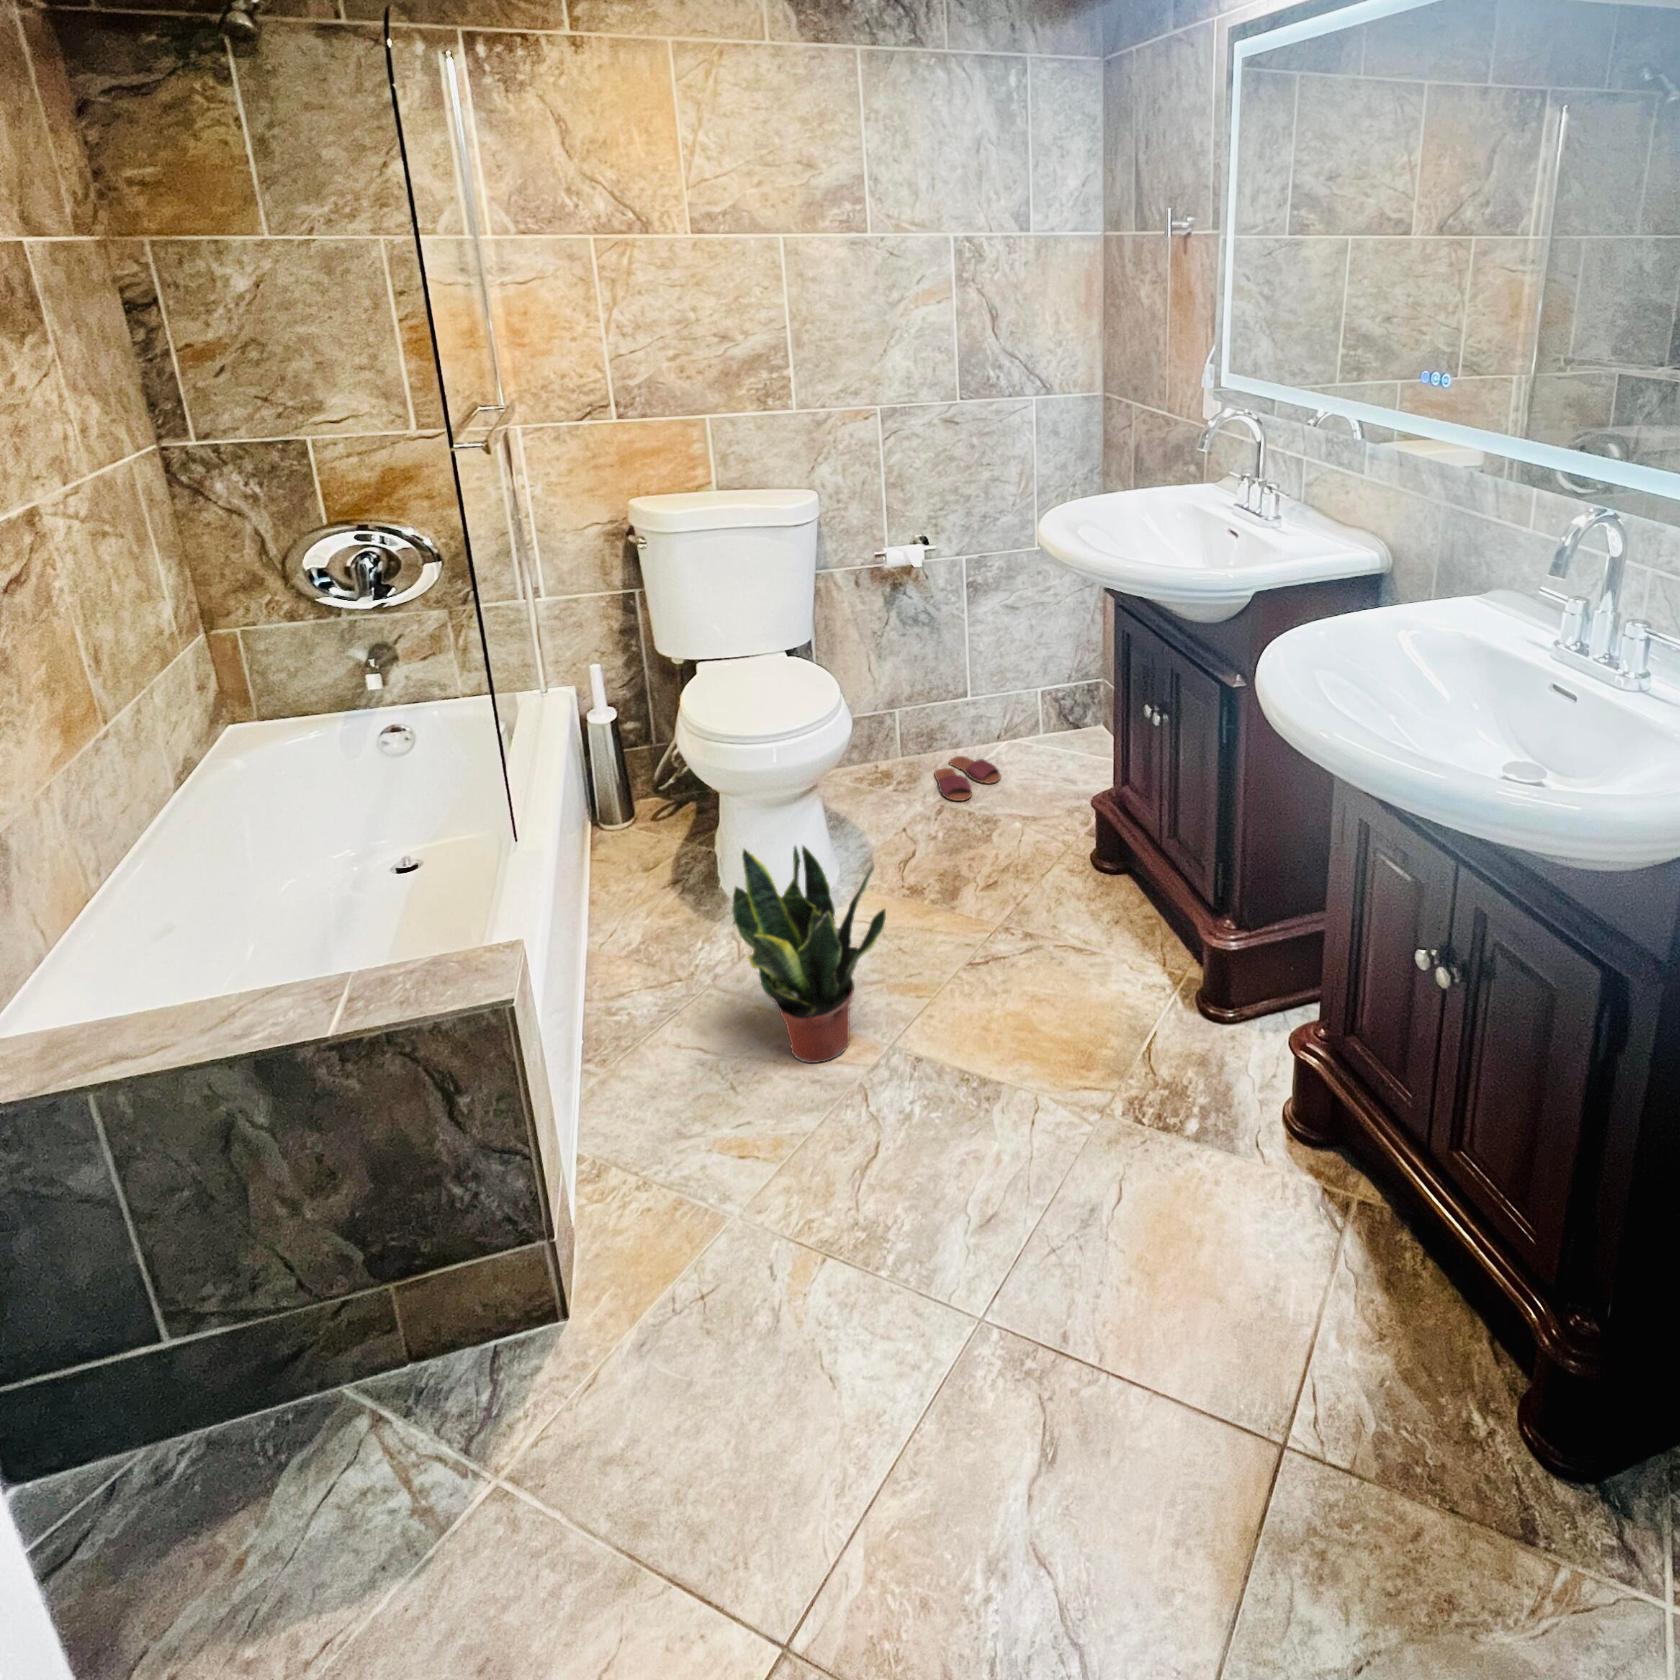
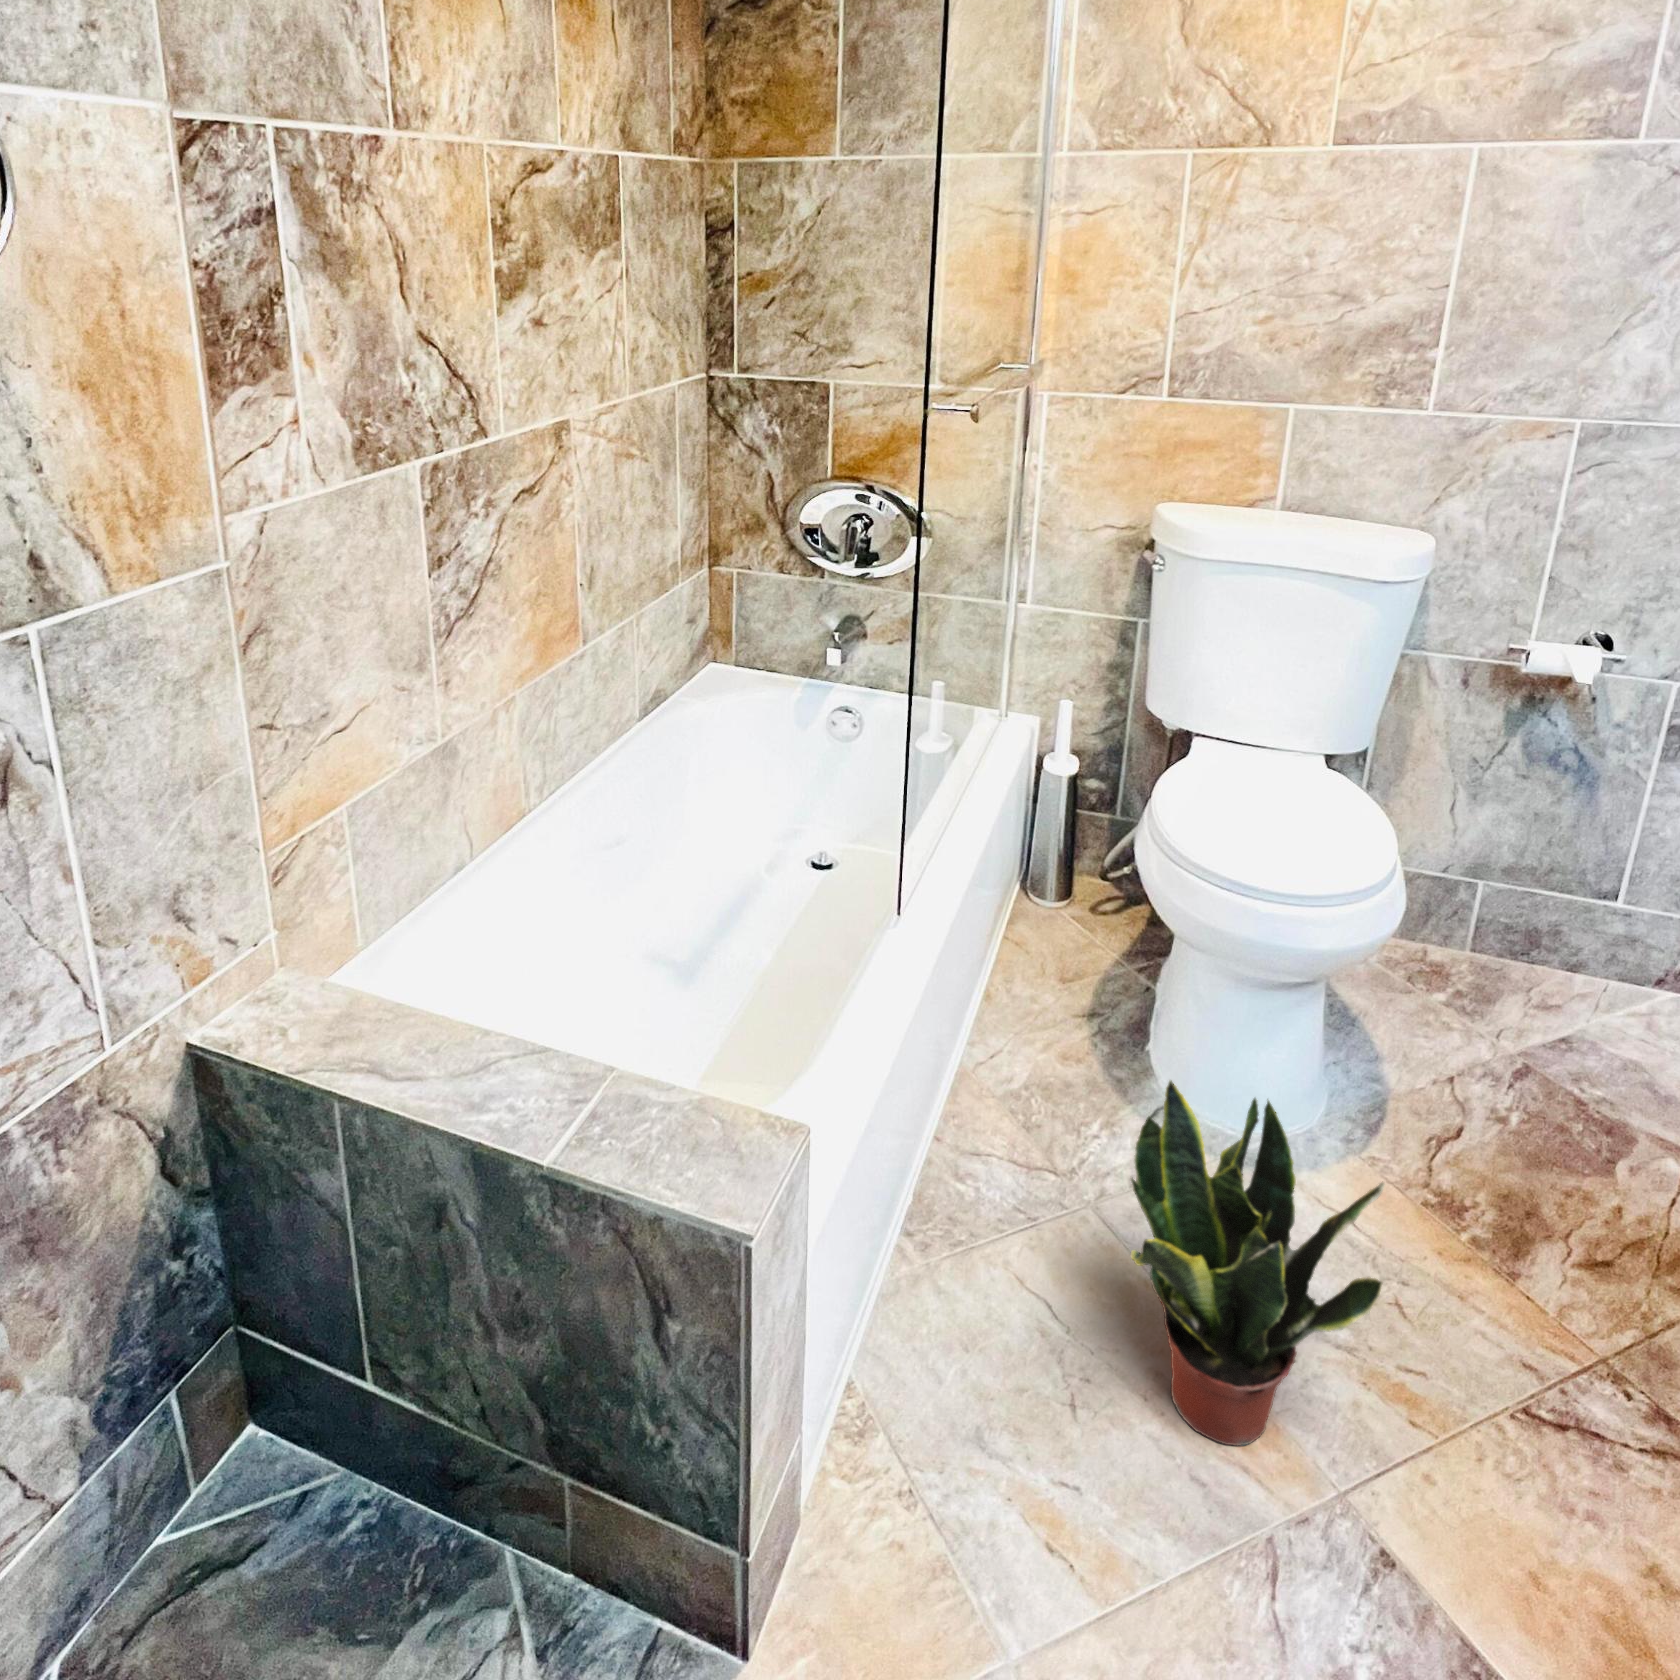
slippers: present [934,756,1001,801] -> none [1524,984,1651,1070]

